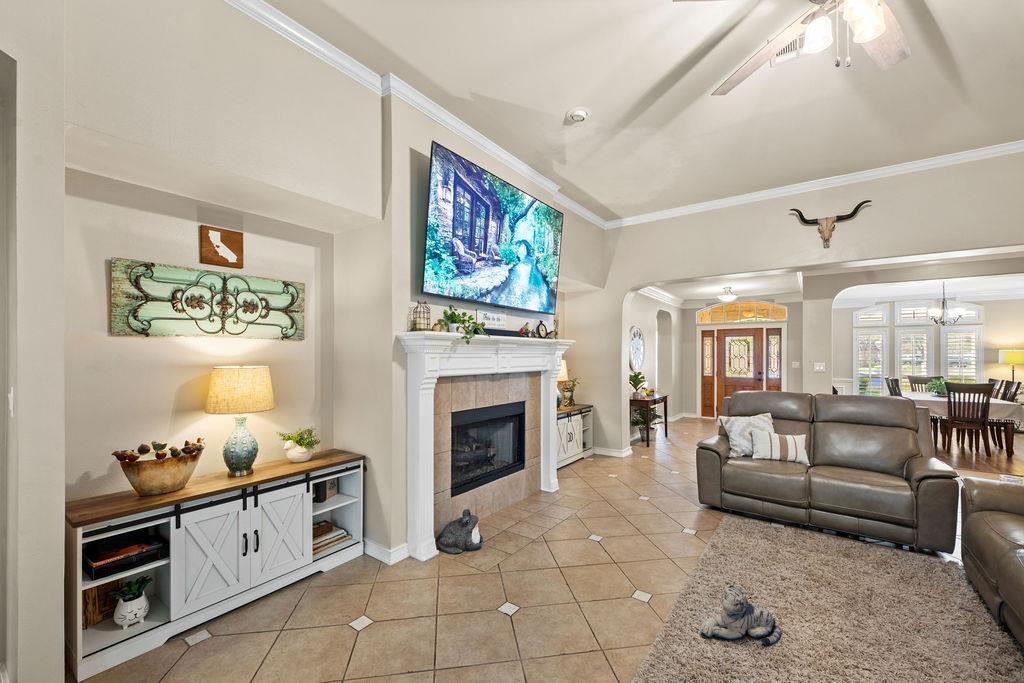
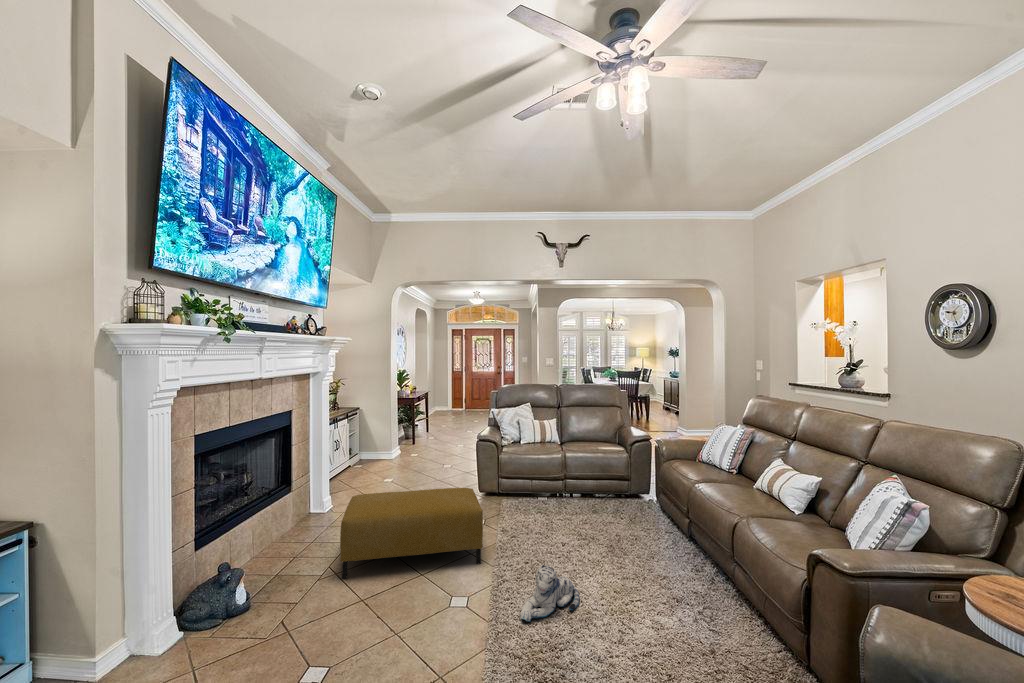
ottoman: none [549,479,682,571] -> present [340,488,483,579]

